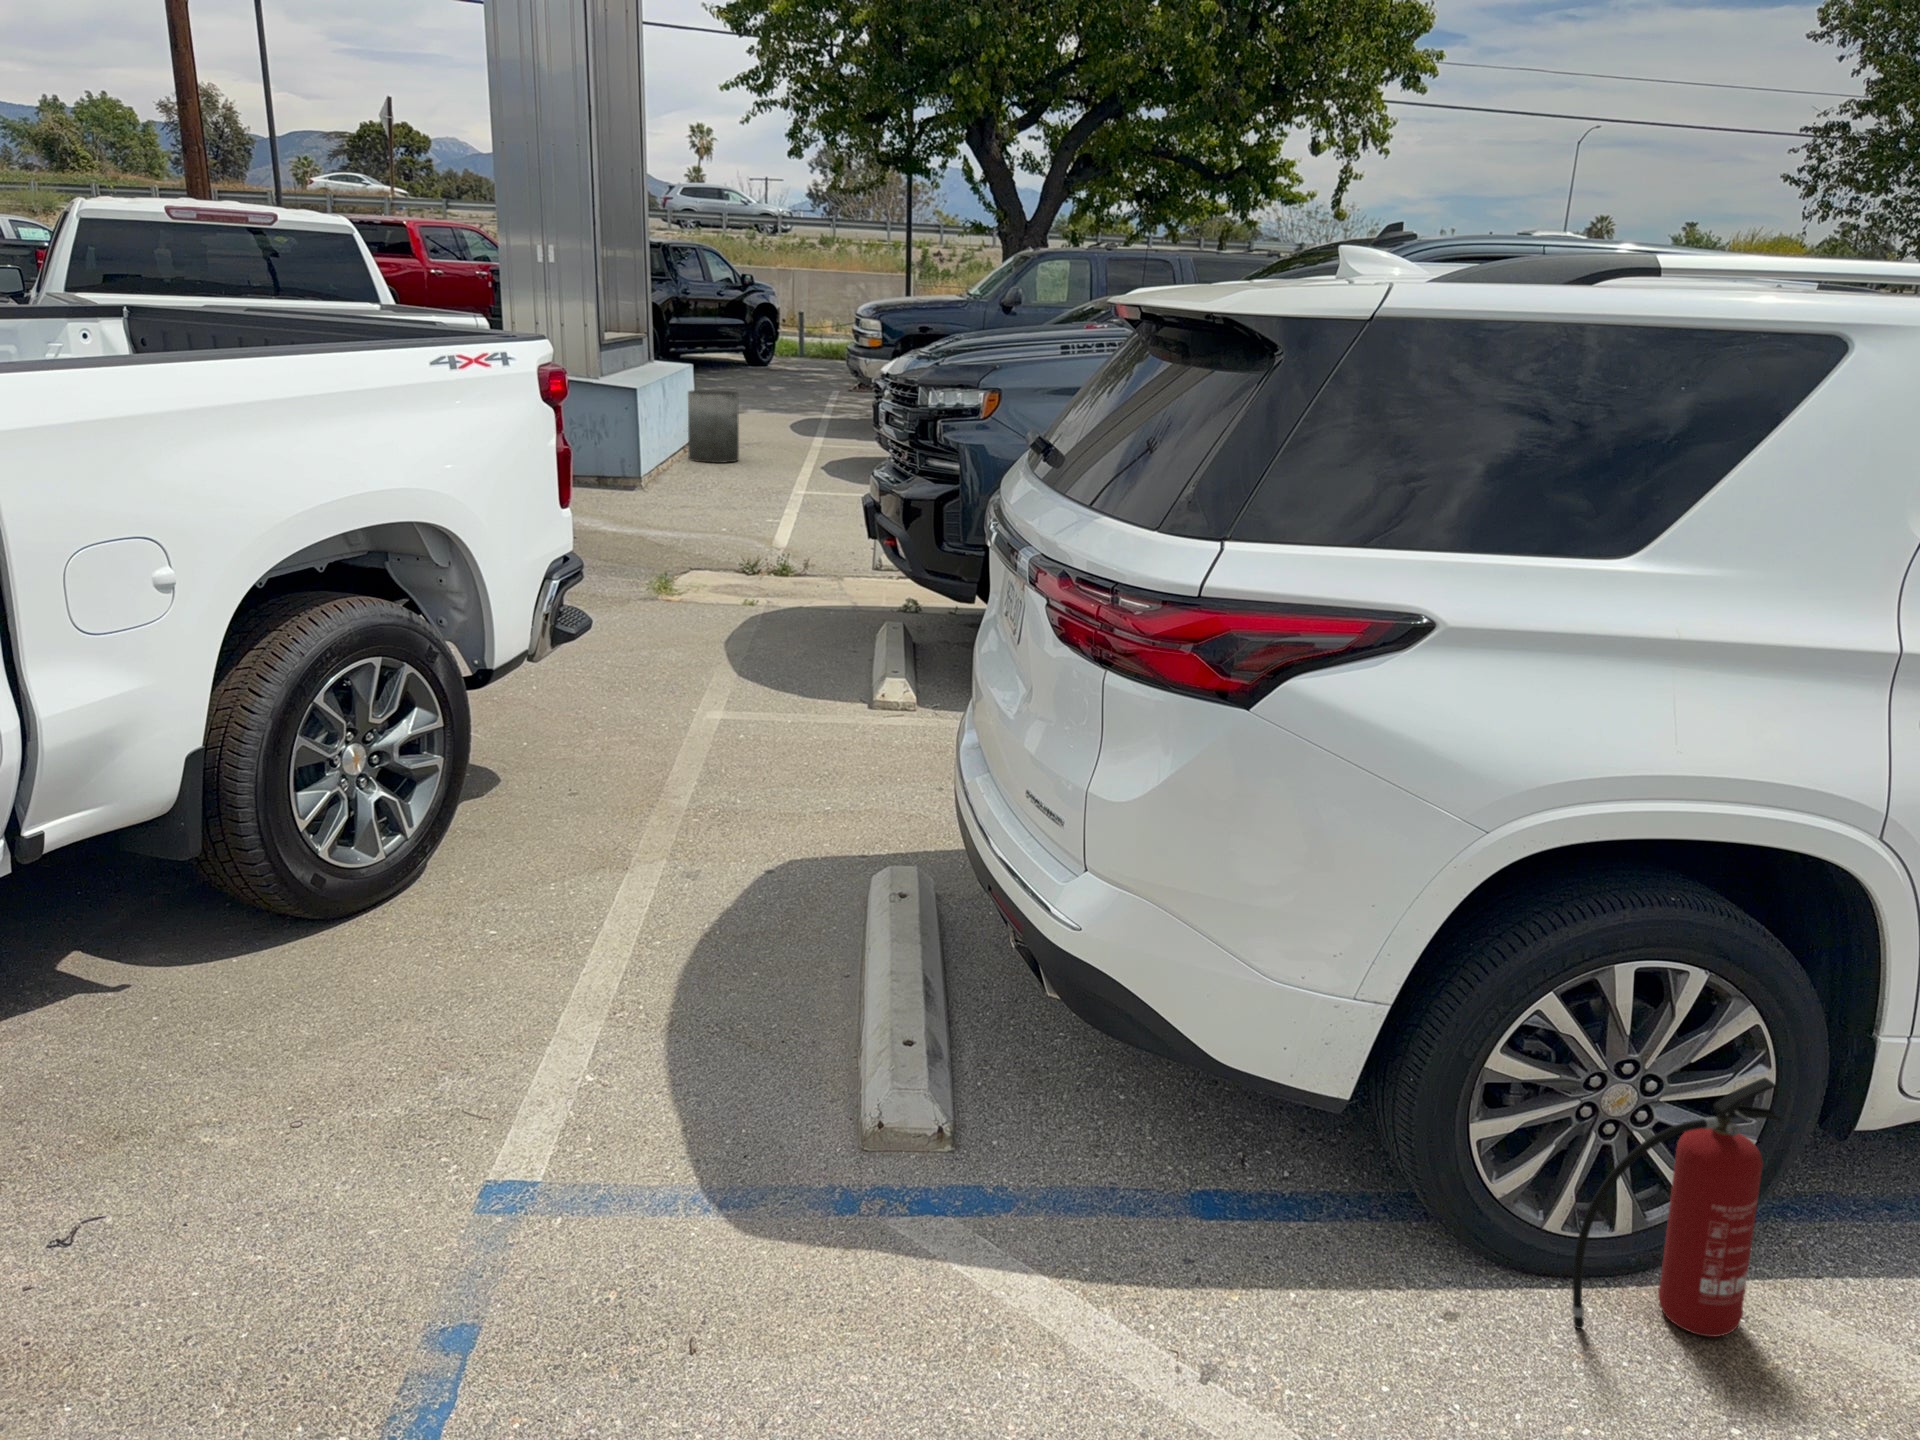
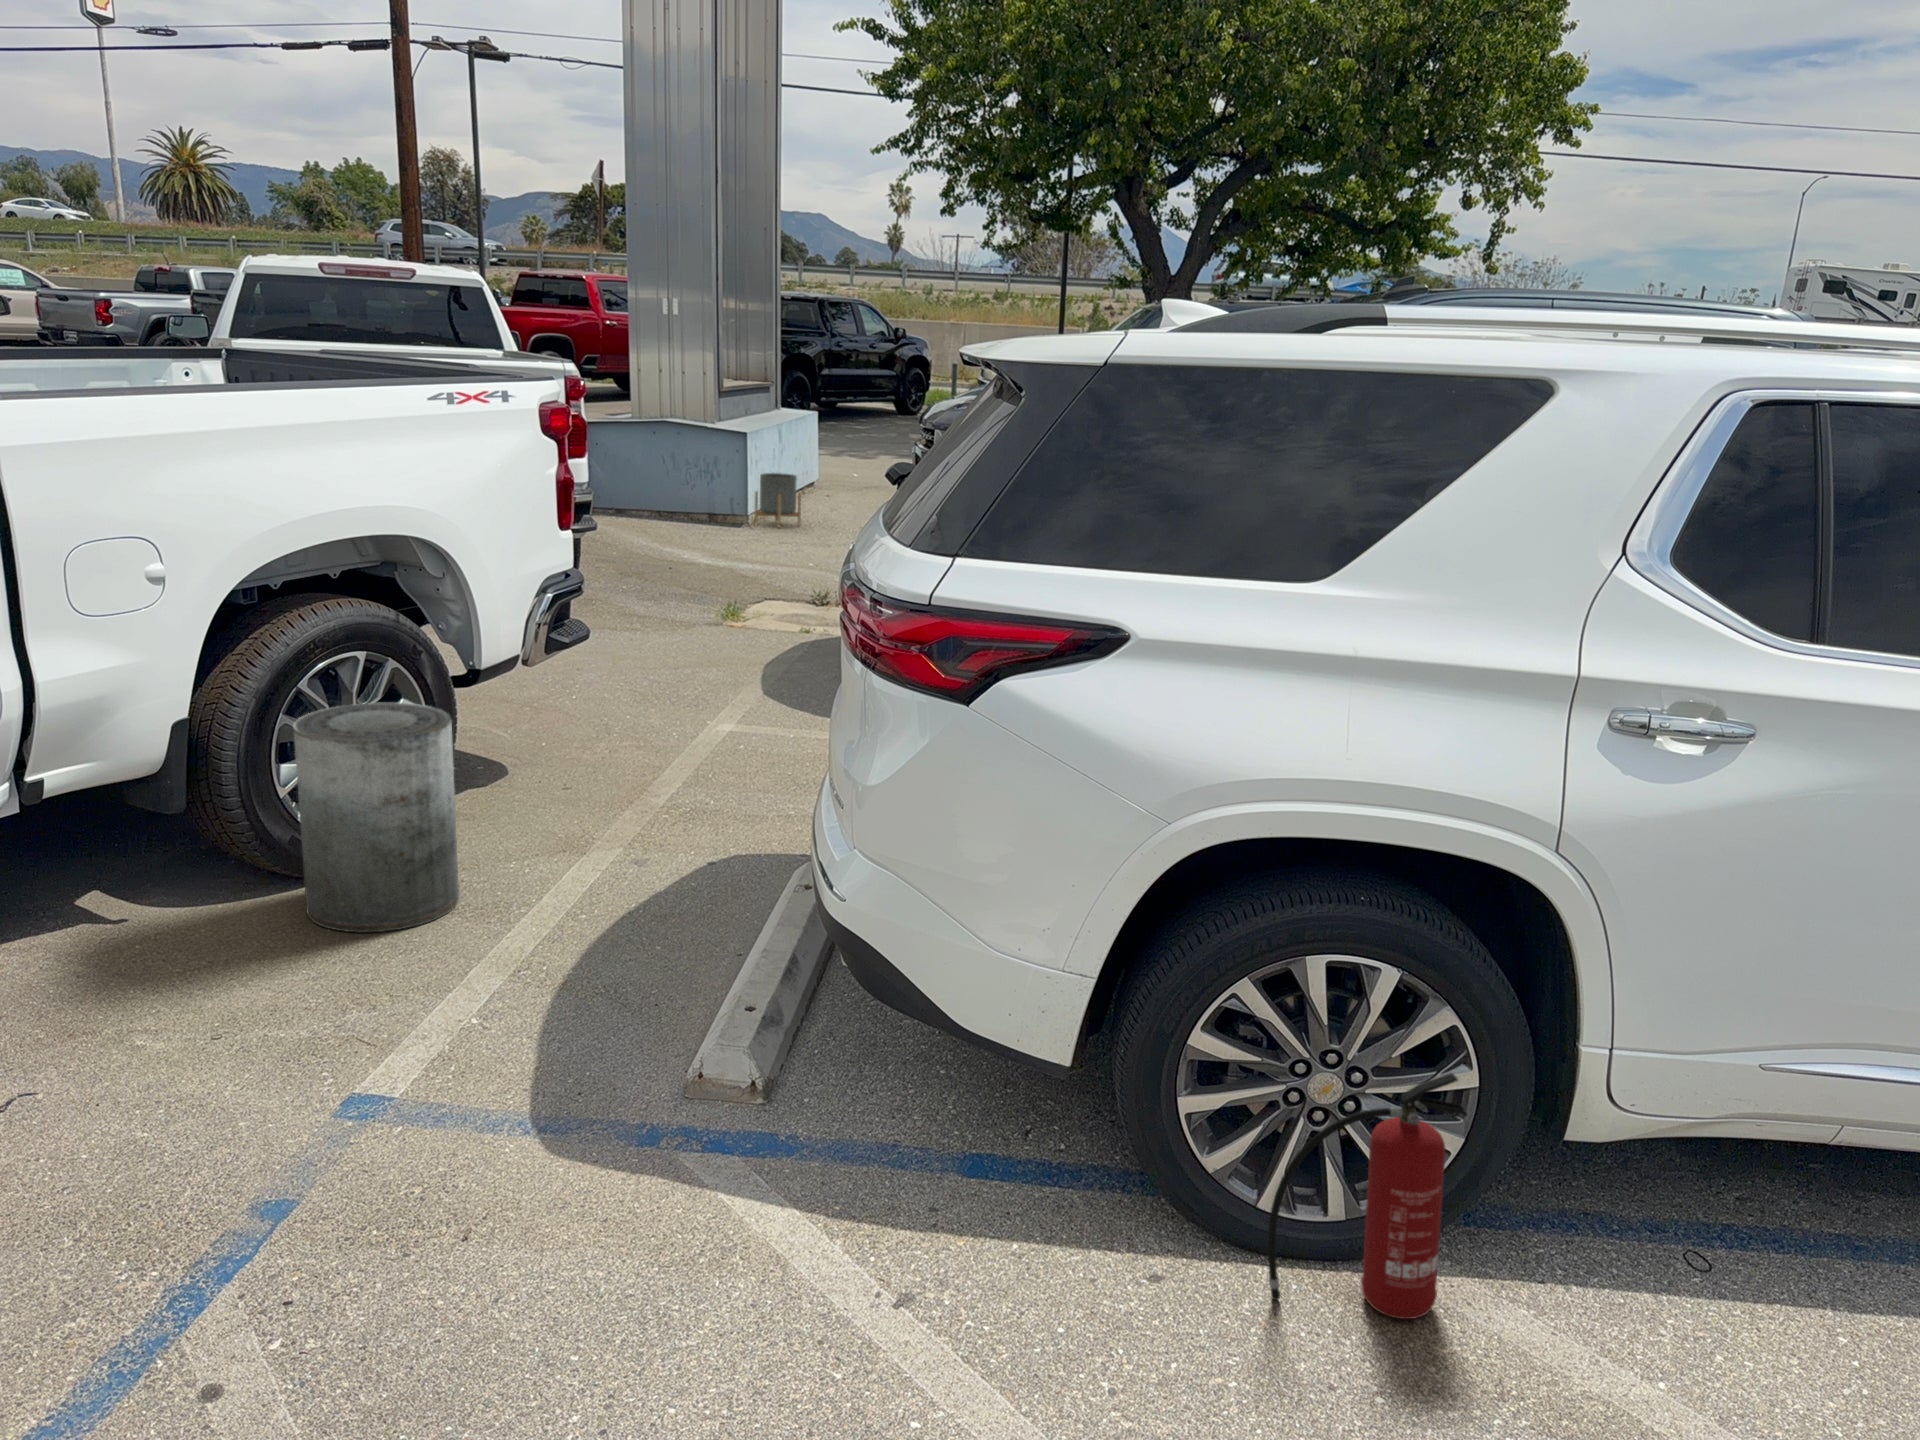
trash can: present [688,390,739,463] -> present [293,703,459,932]
planter: none [649,433,699,492] -> present [754,473,801,528]

